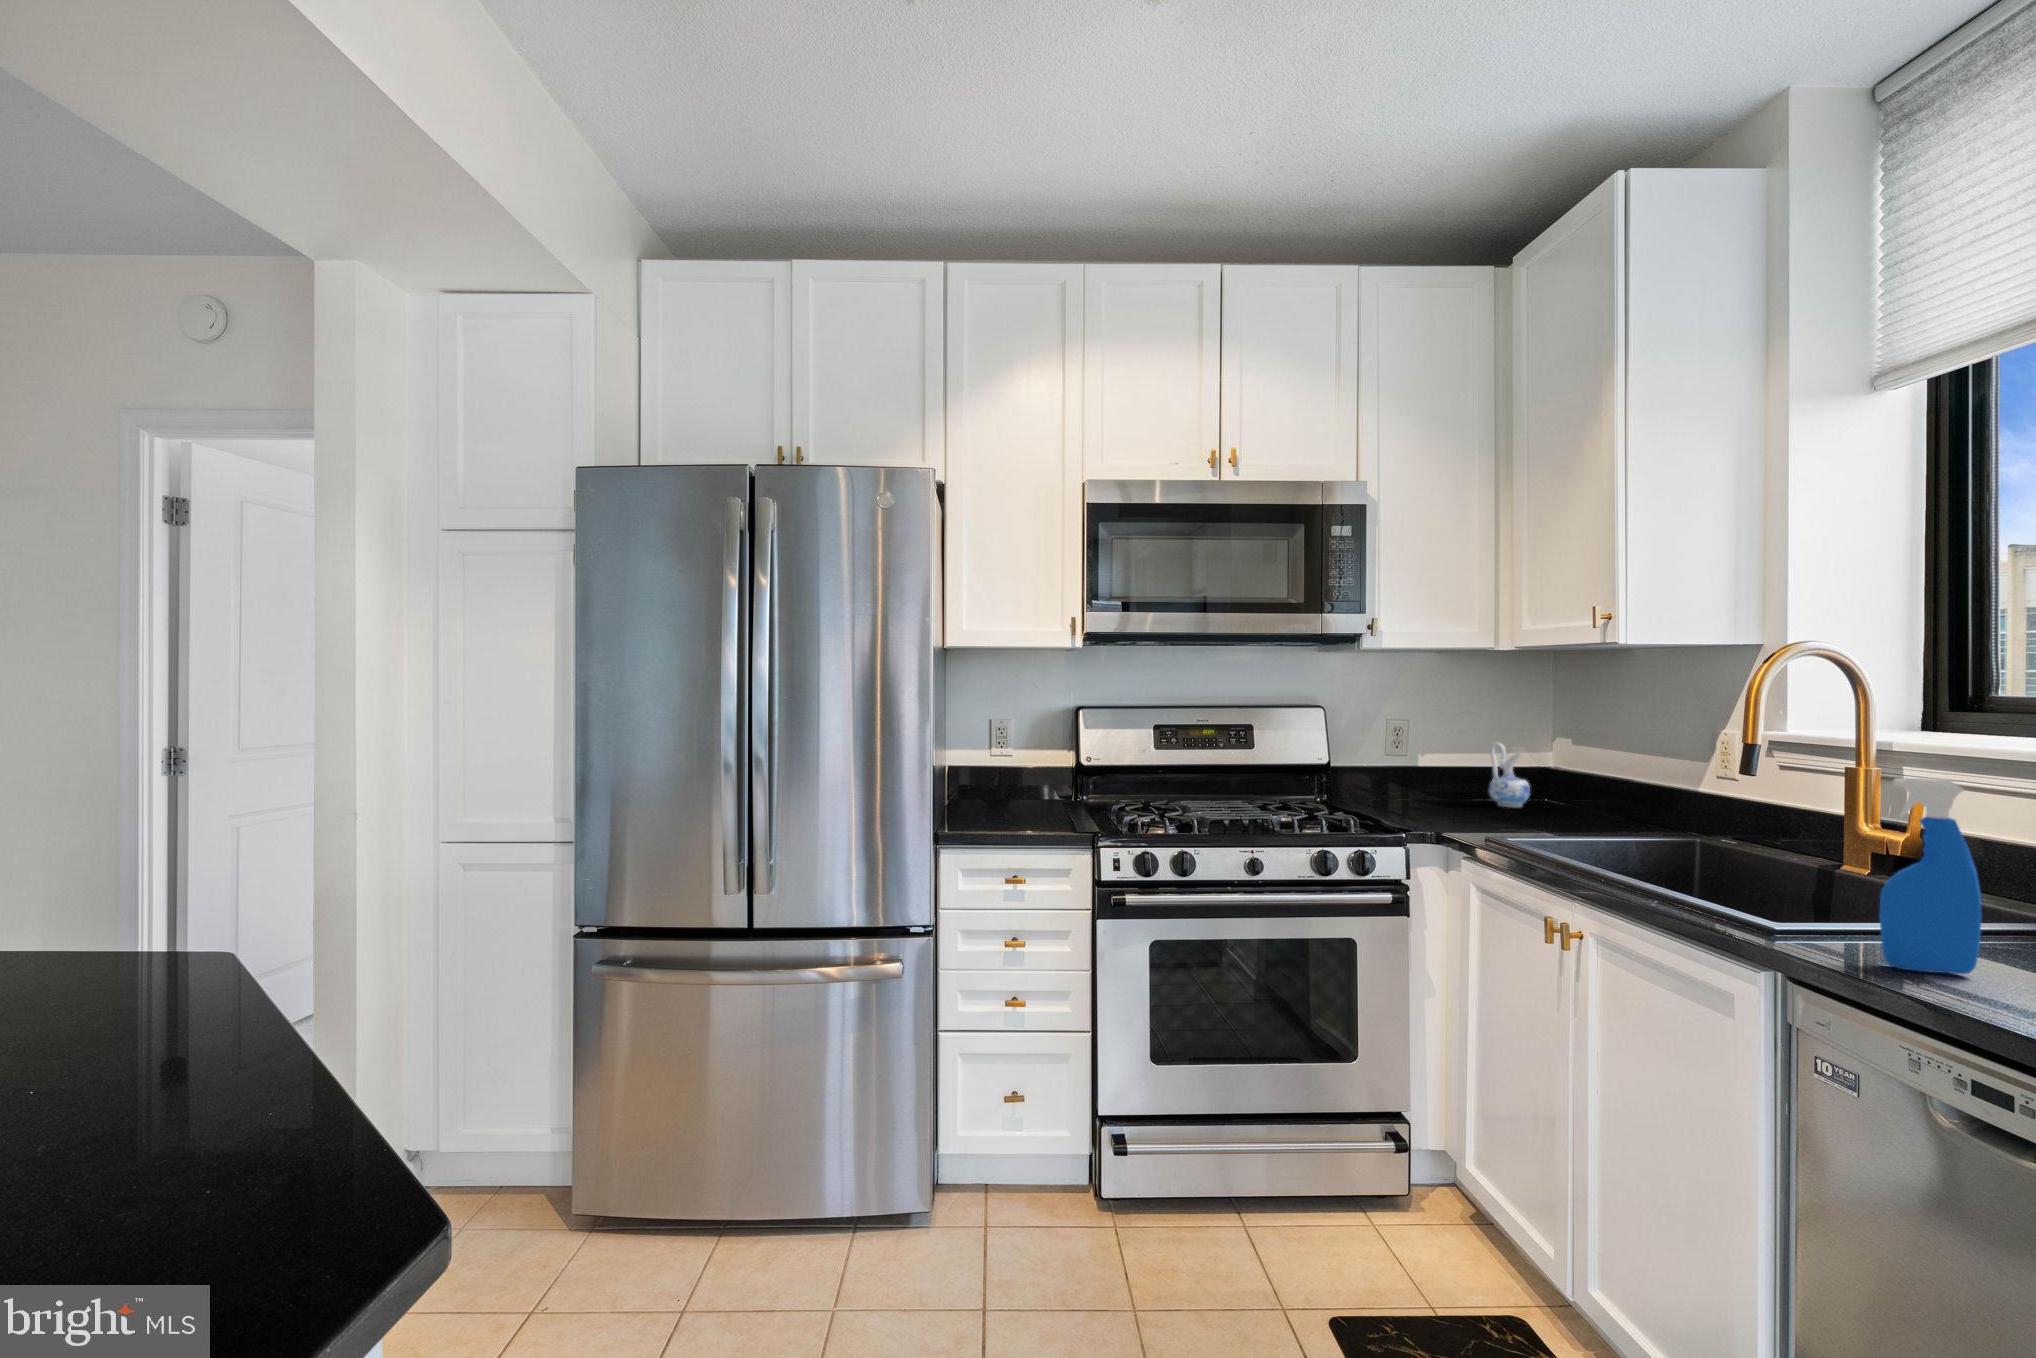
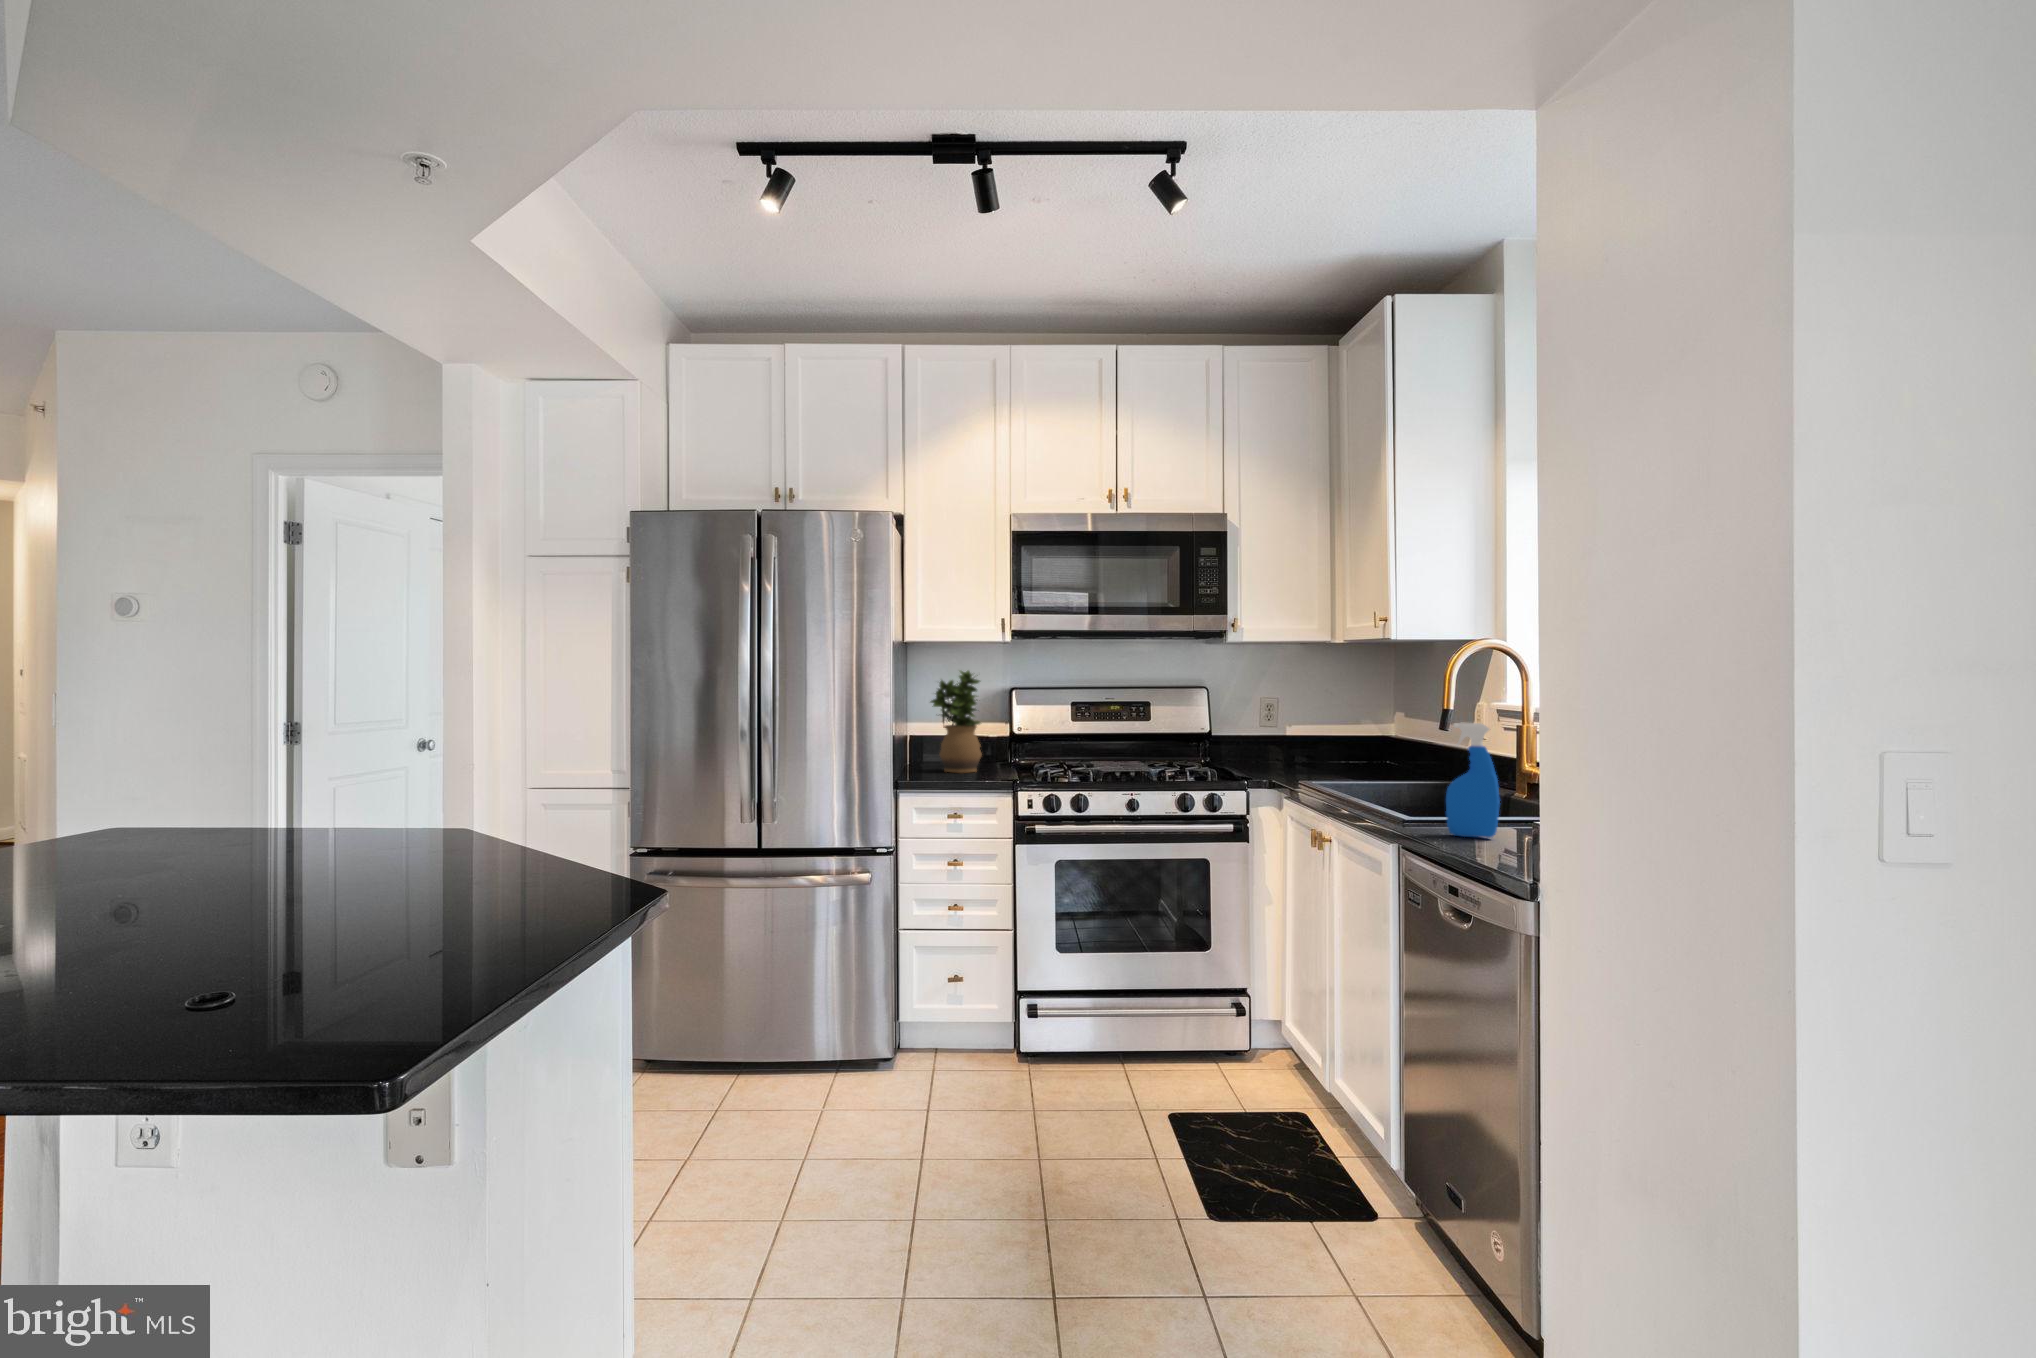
potted plant: none [976,683,1045,817] -> present [931,671,982,773]
ceramic pitcher: present [1489,742,1530,807] -> none [1334,715,1365,766]

